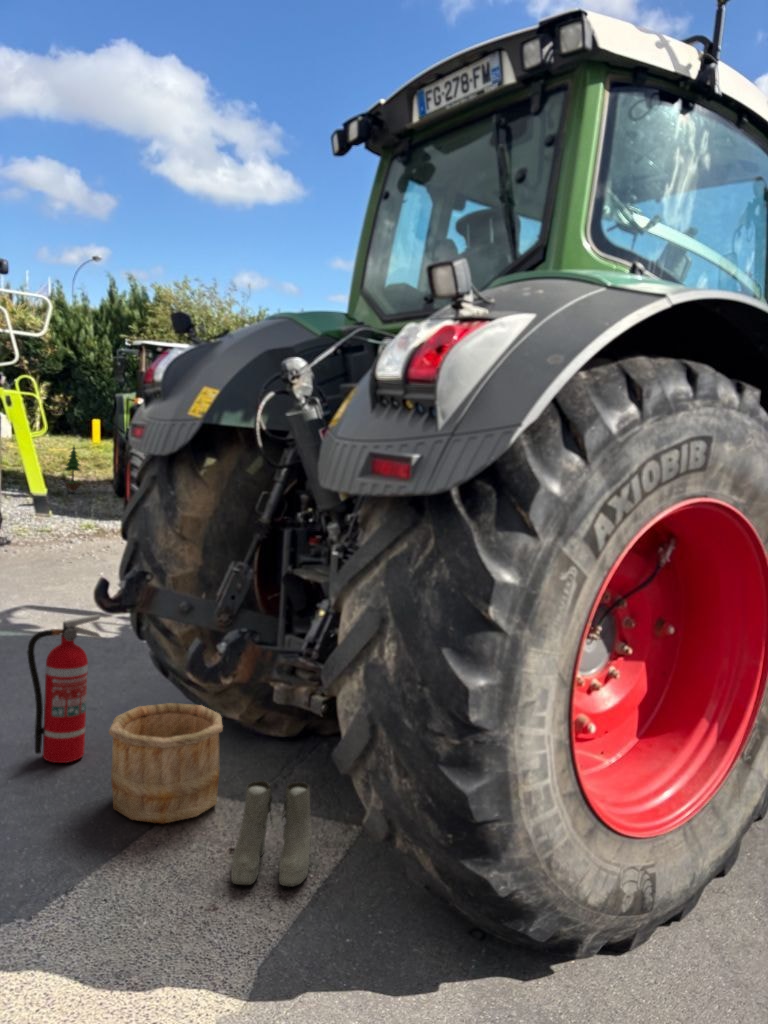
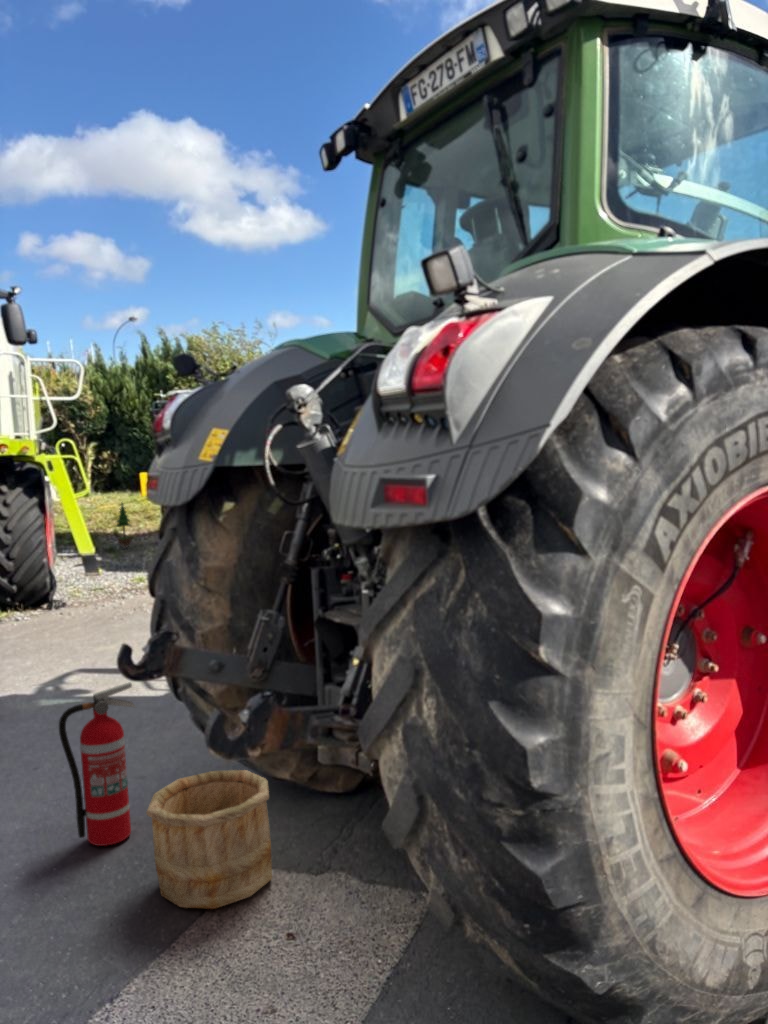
boots: present [231,781,312,887] -> none [290,852,376,979]

